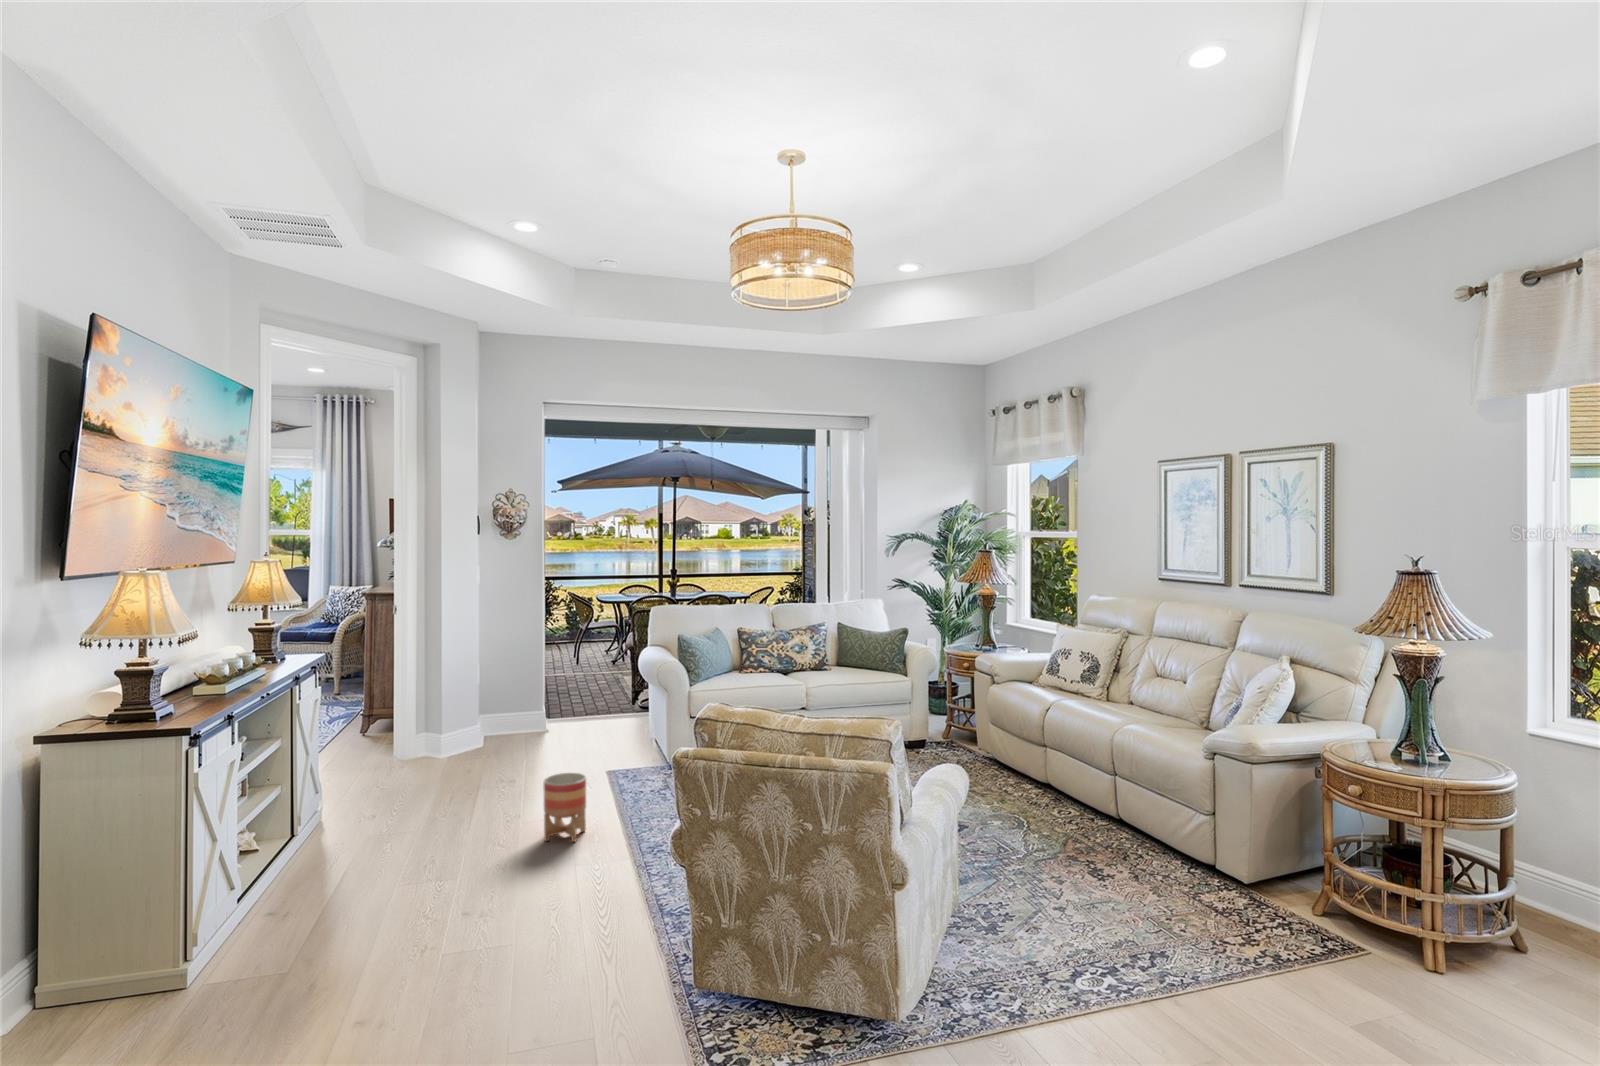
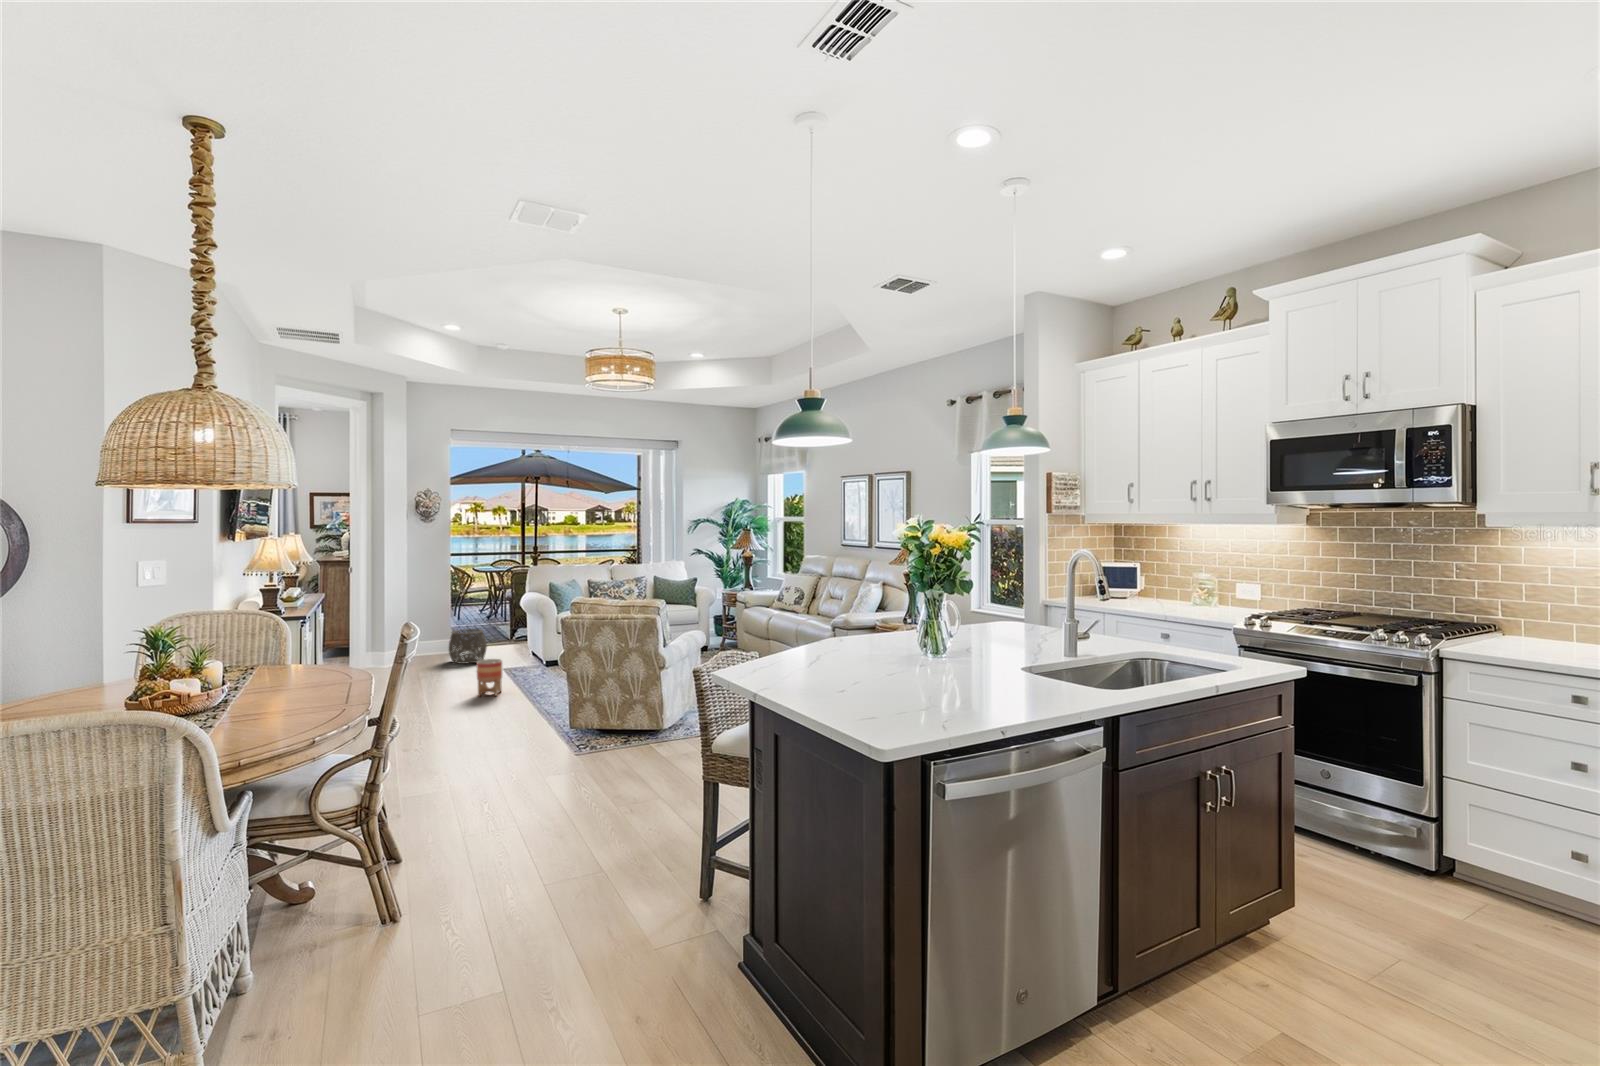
woven basket: none [528,700,585,757] -> present [449,629,487,664]

